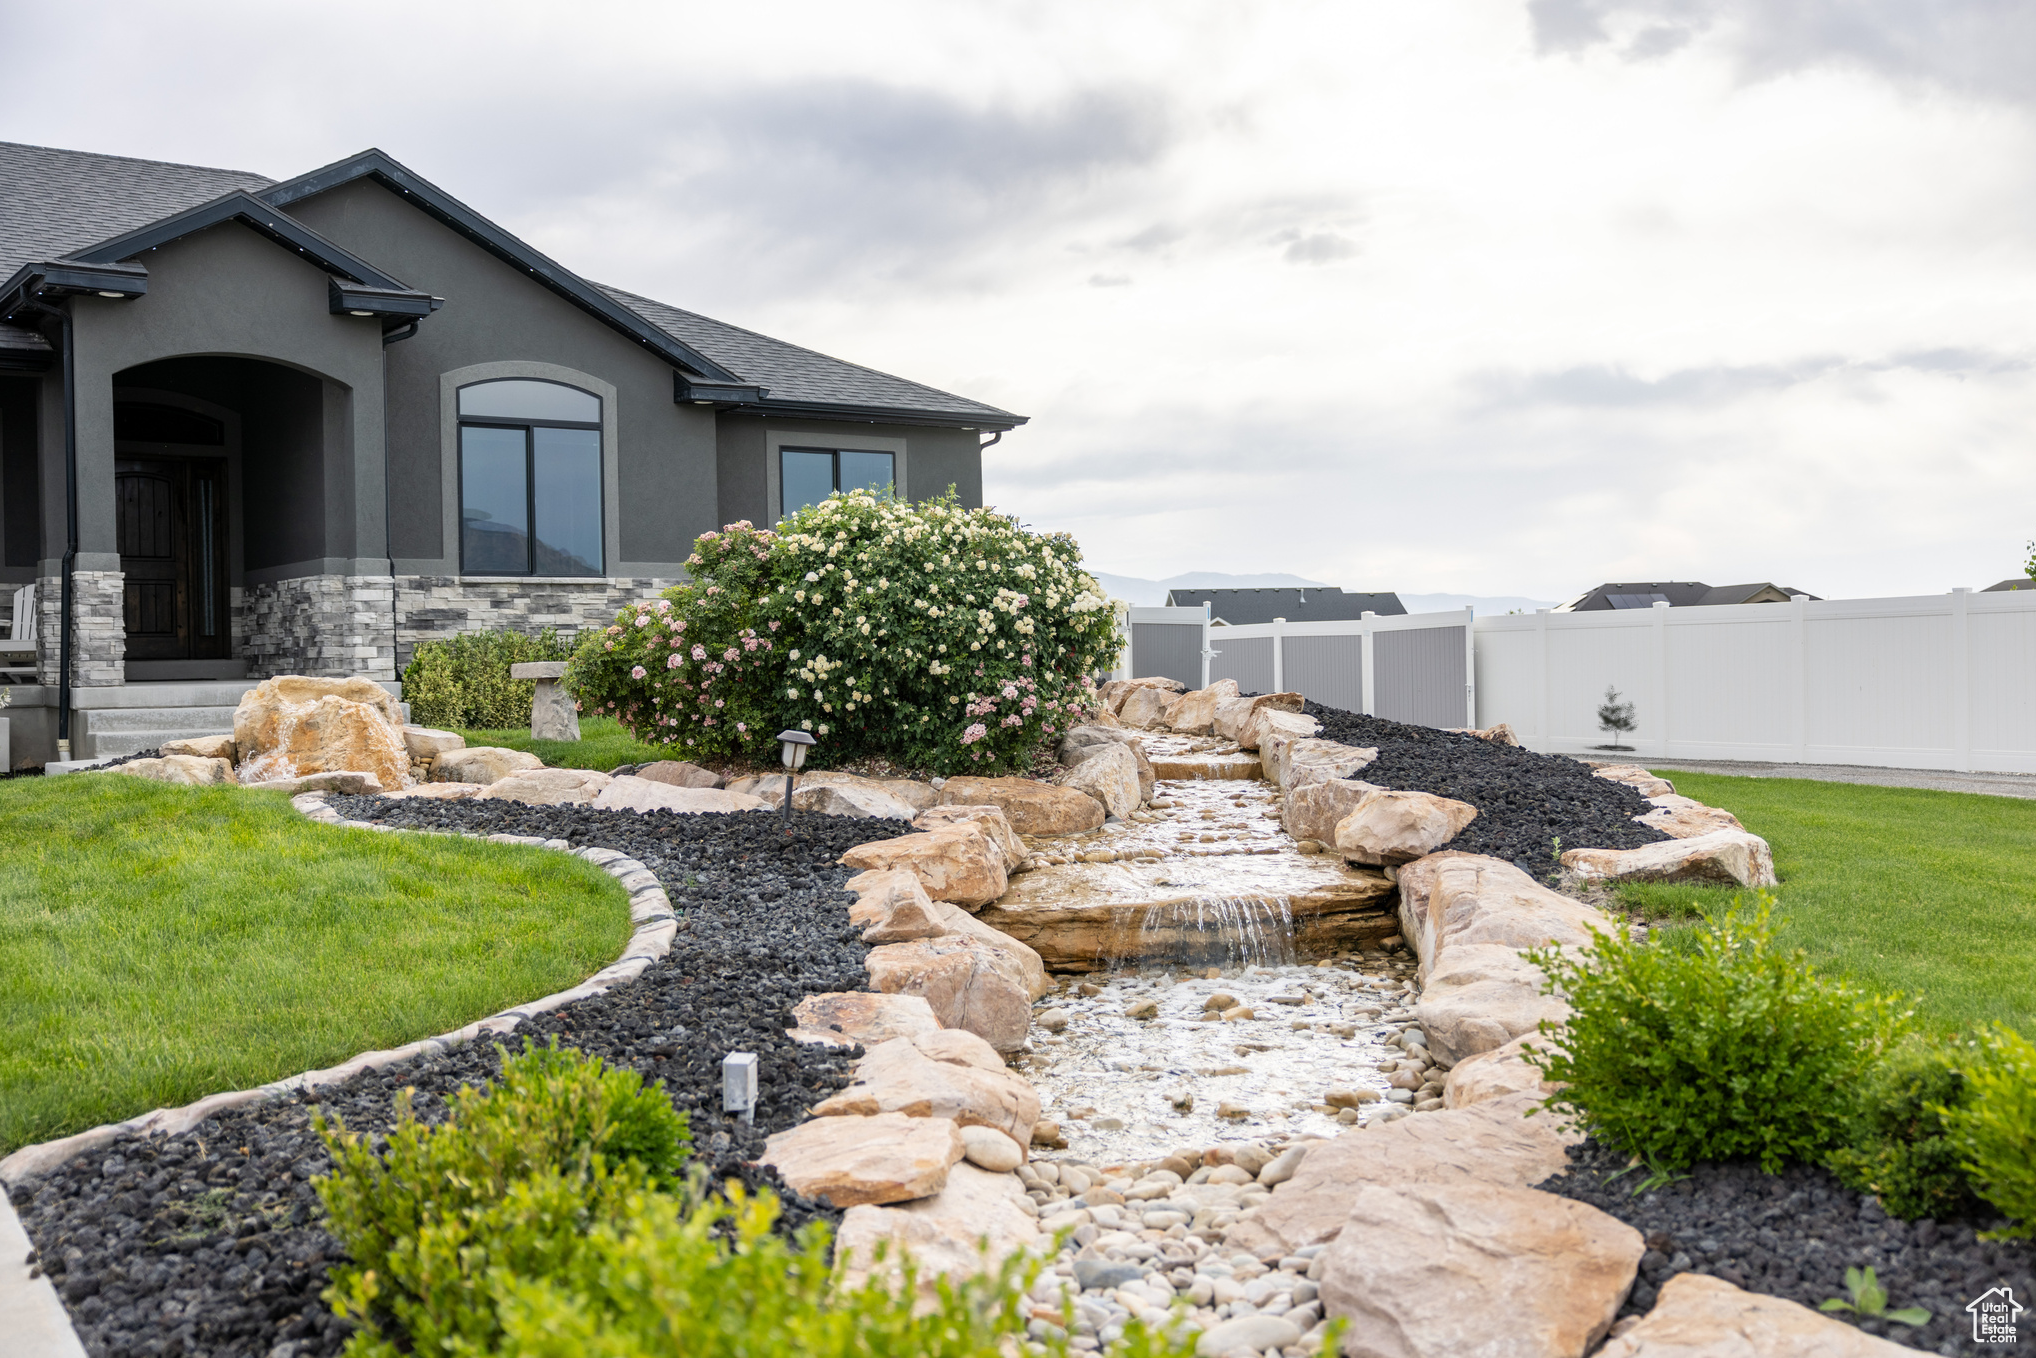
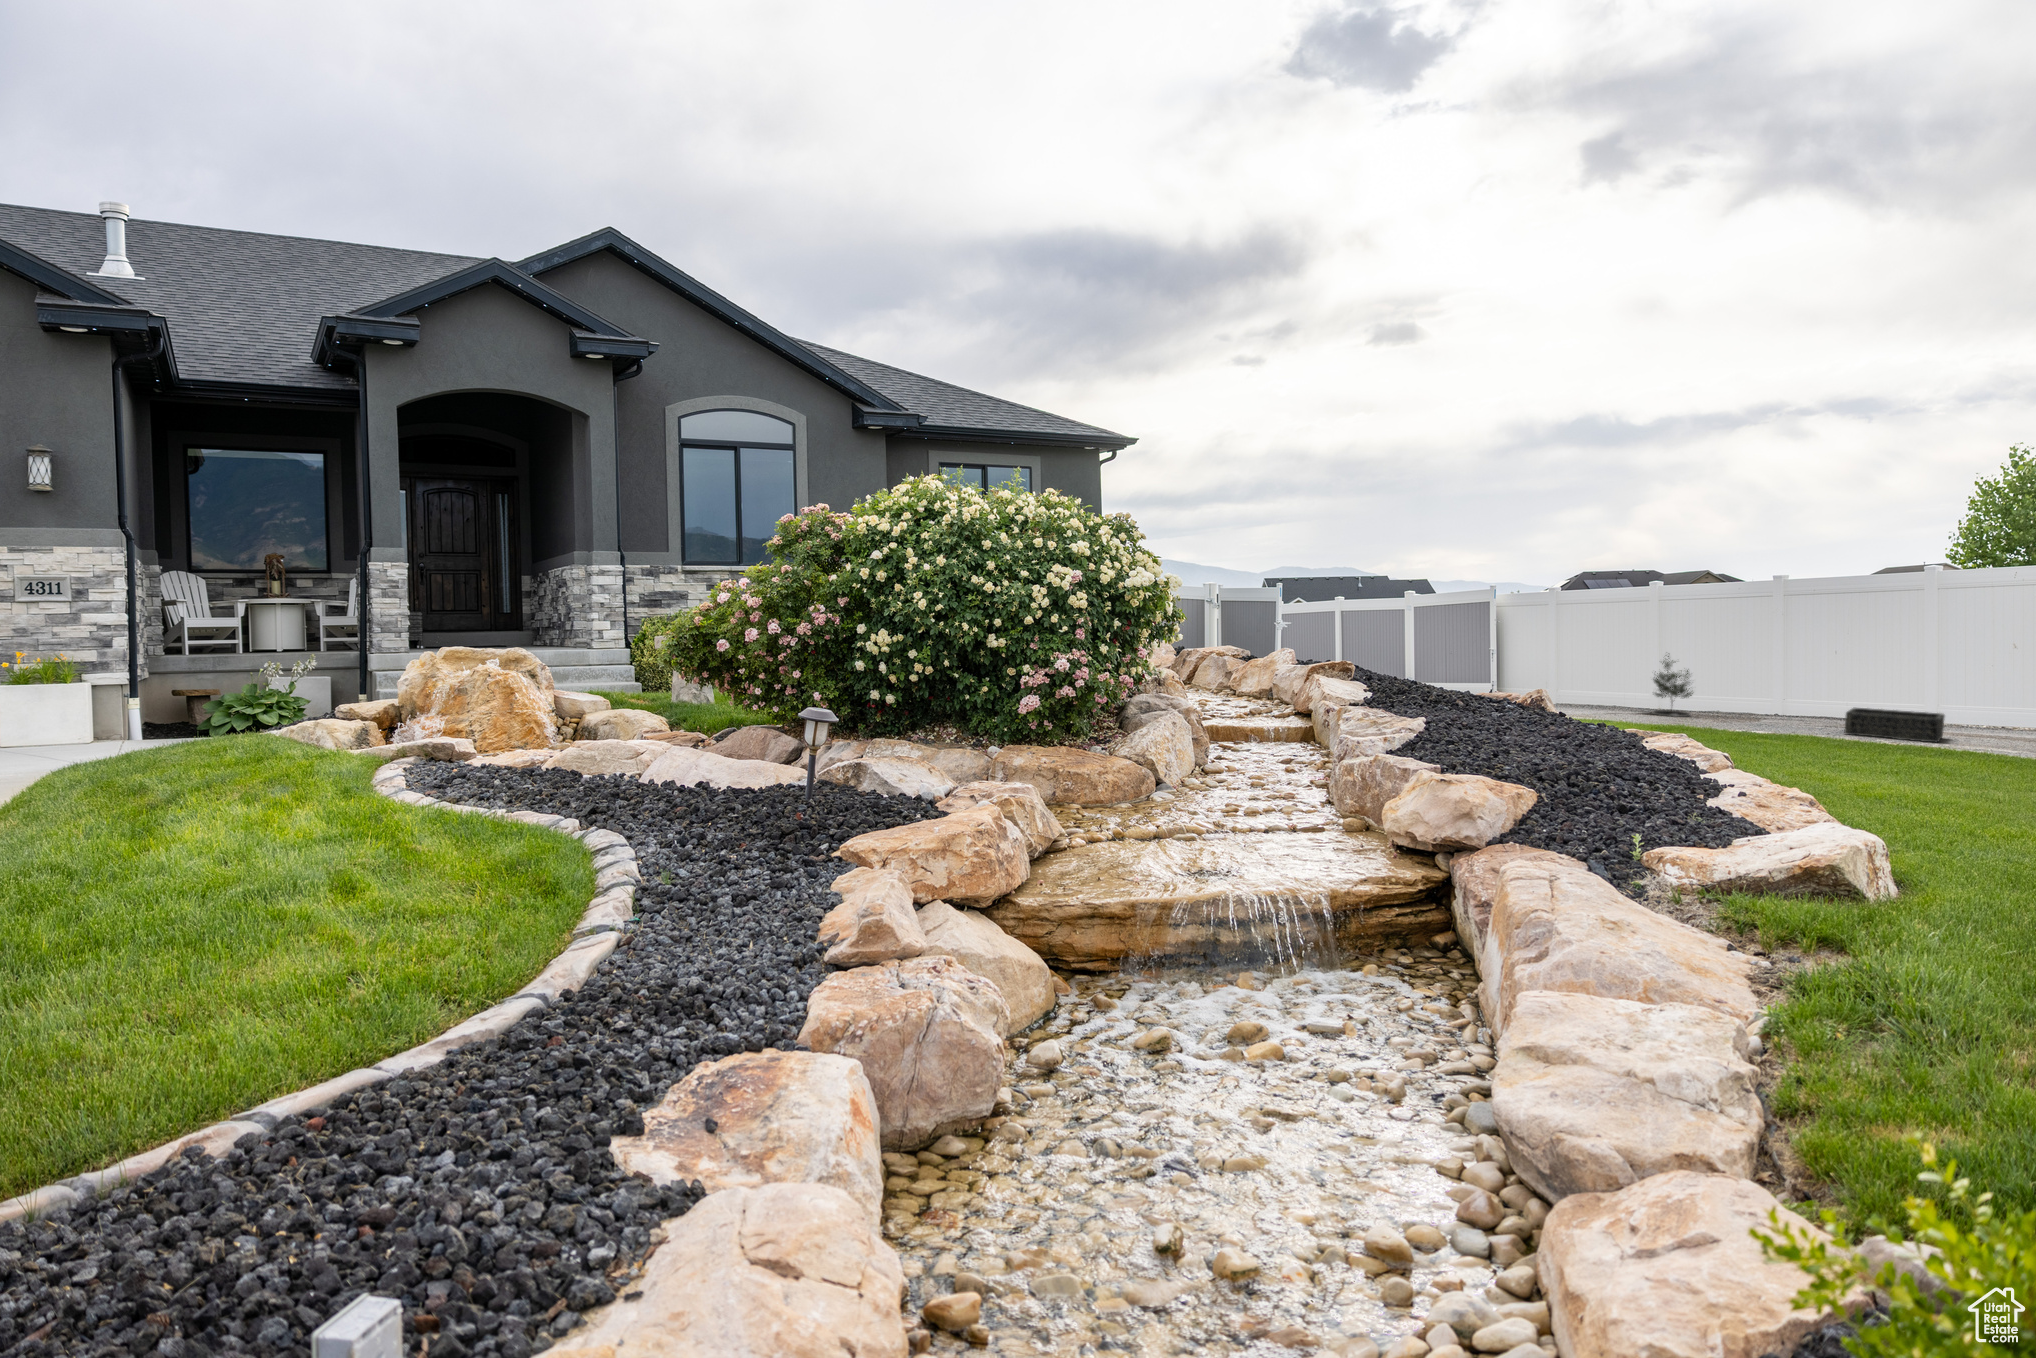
basket: none [1775,739,1866,771] -> present [1845,708,1945,742]

